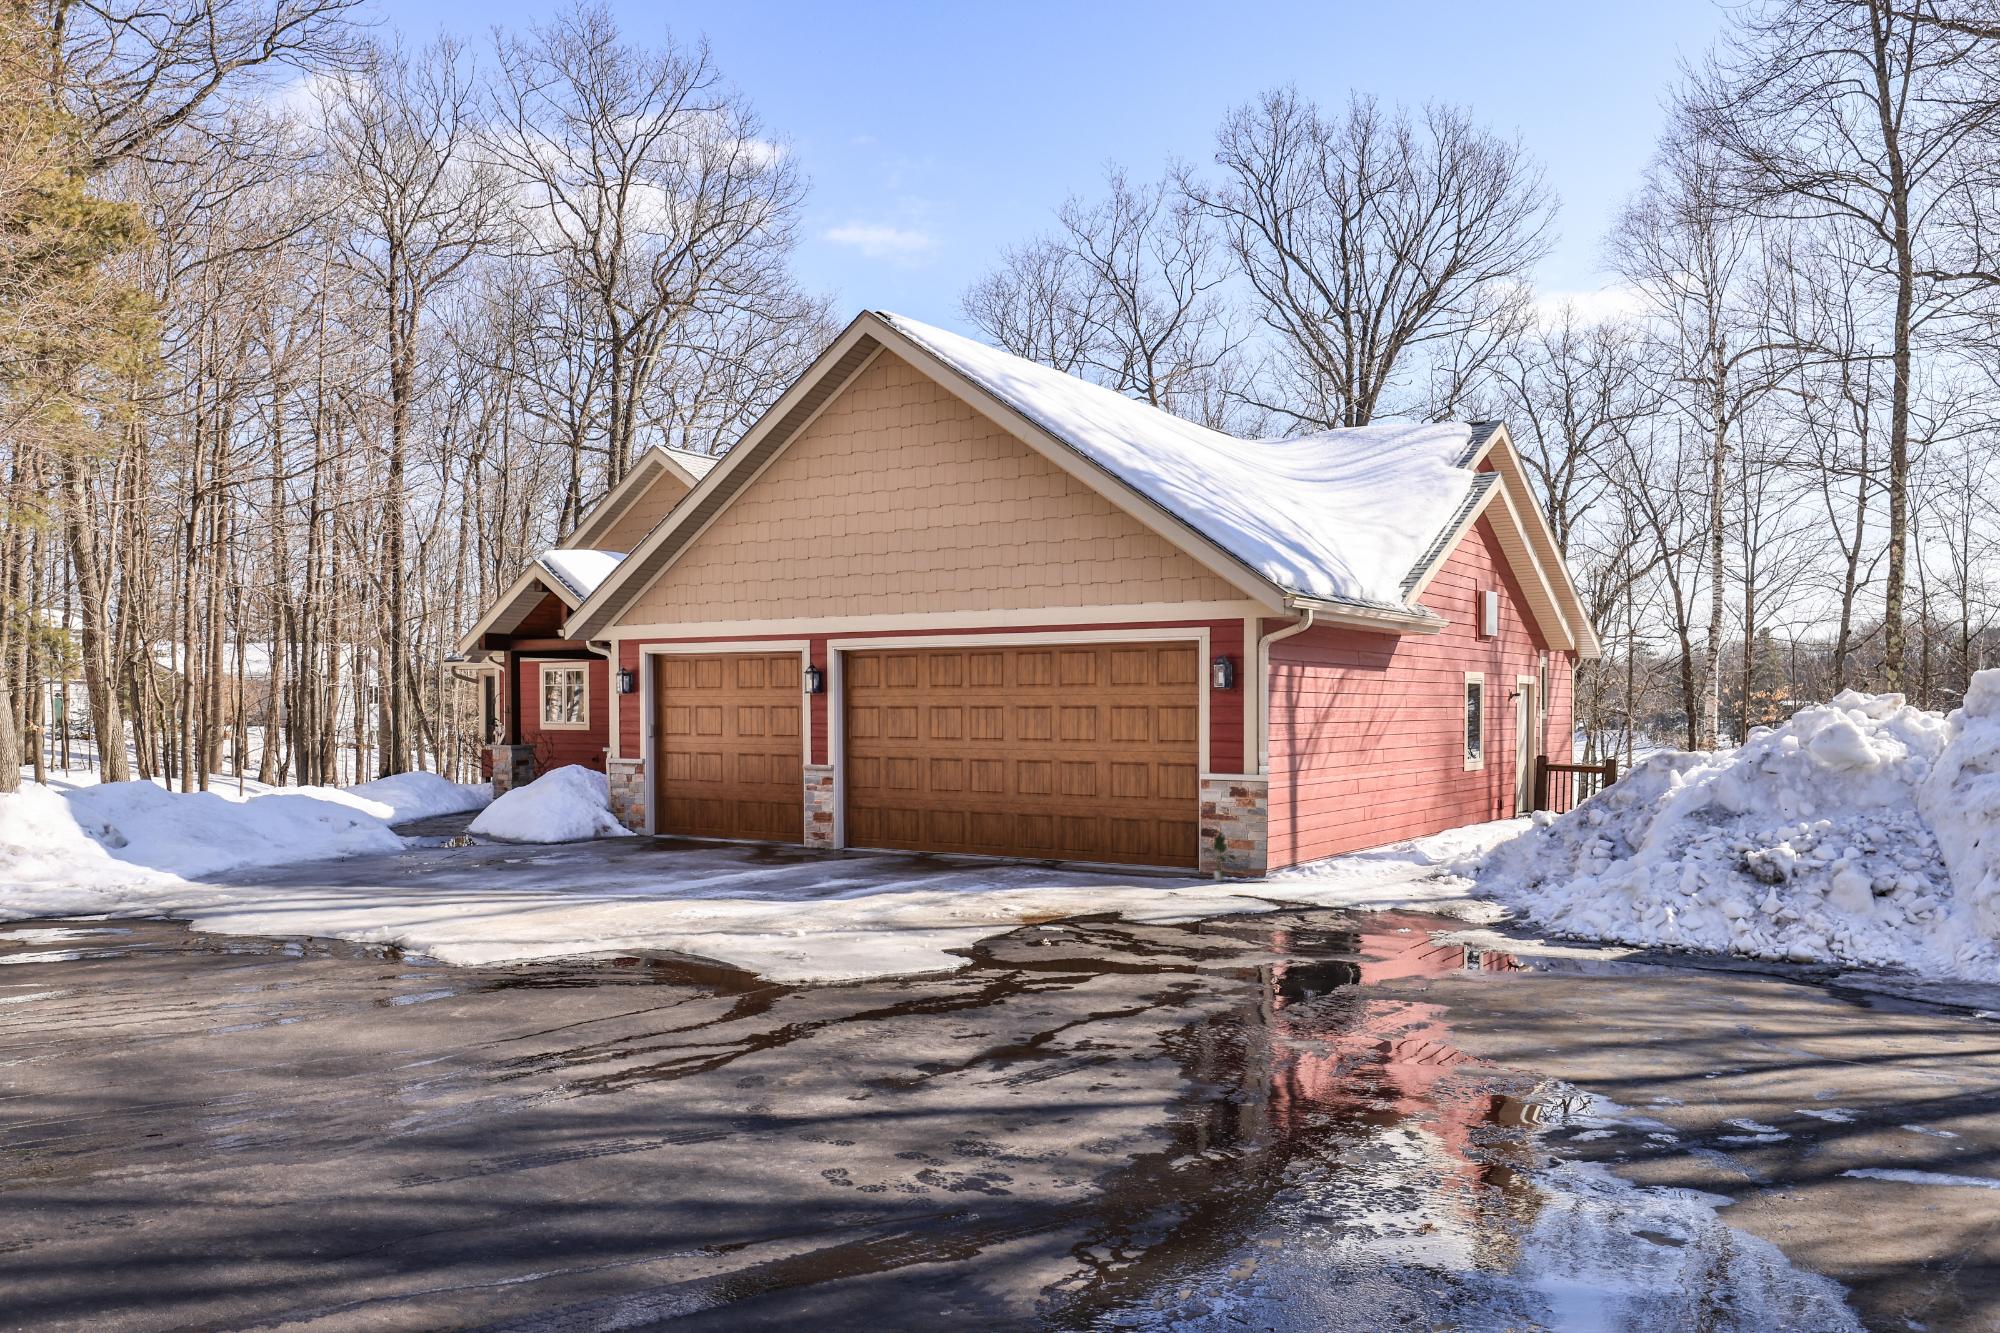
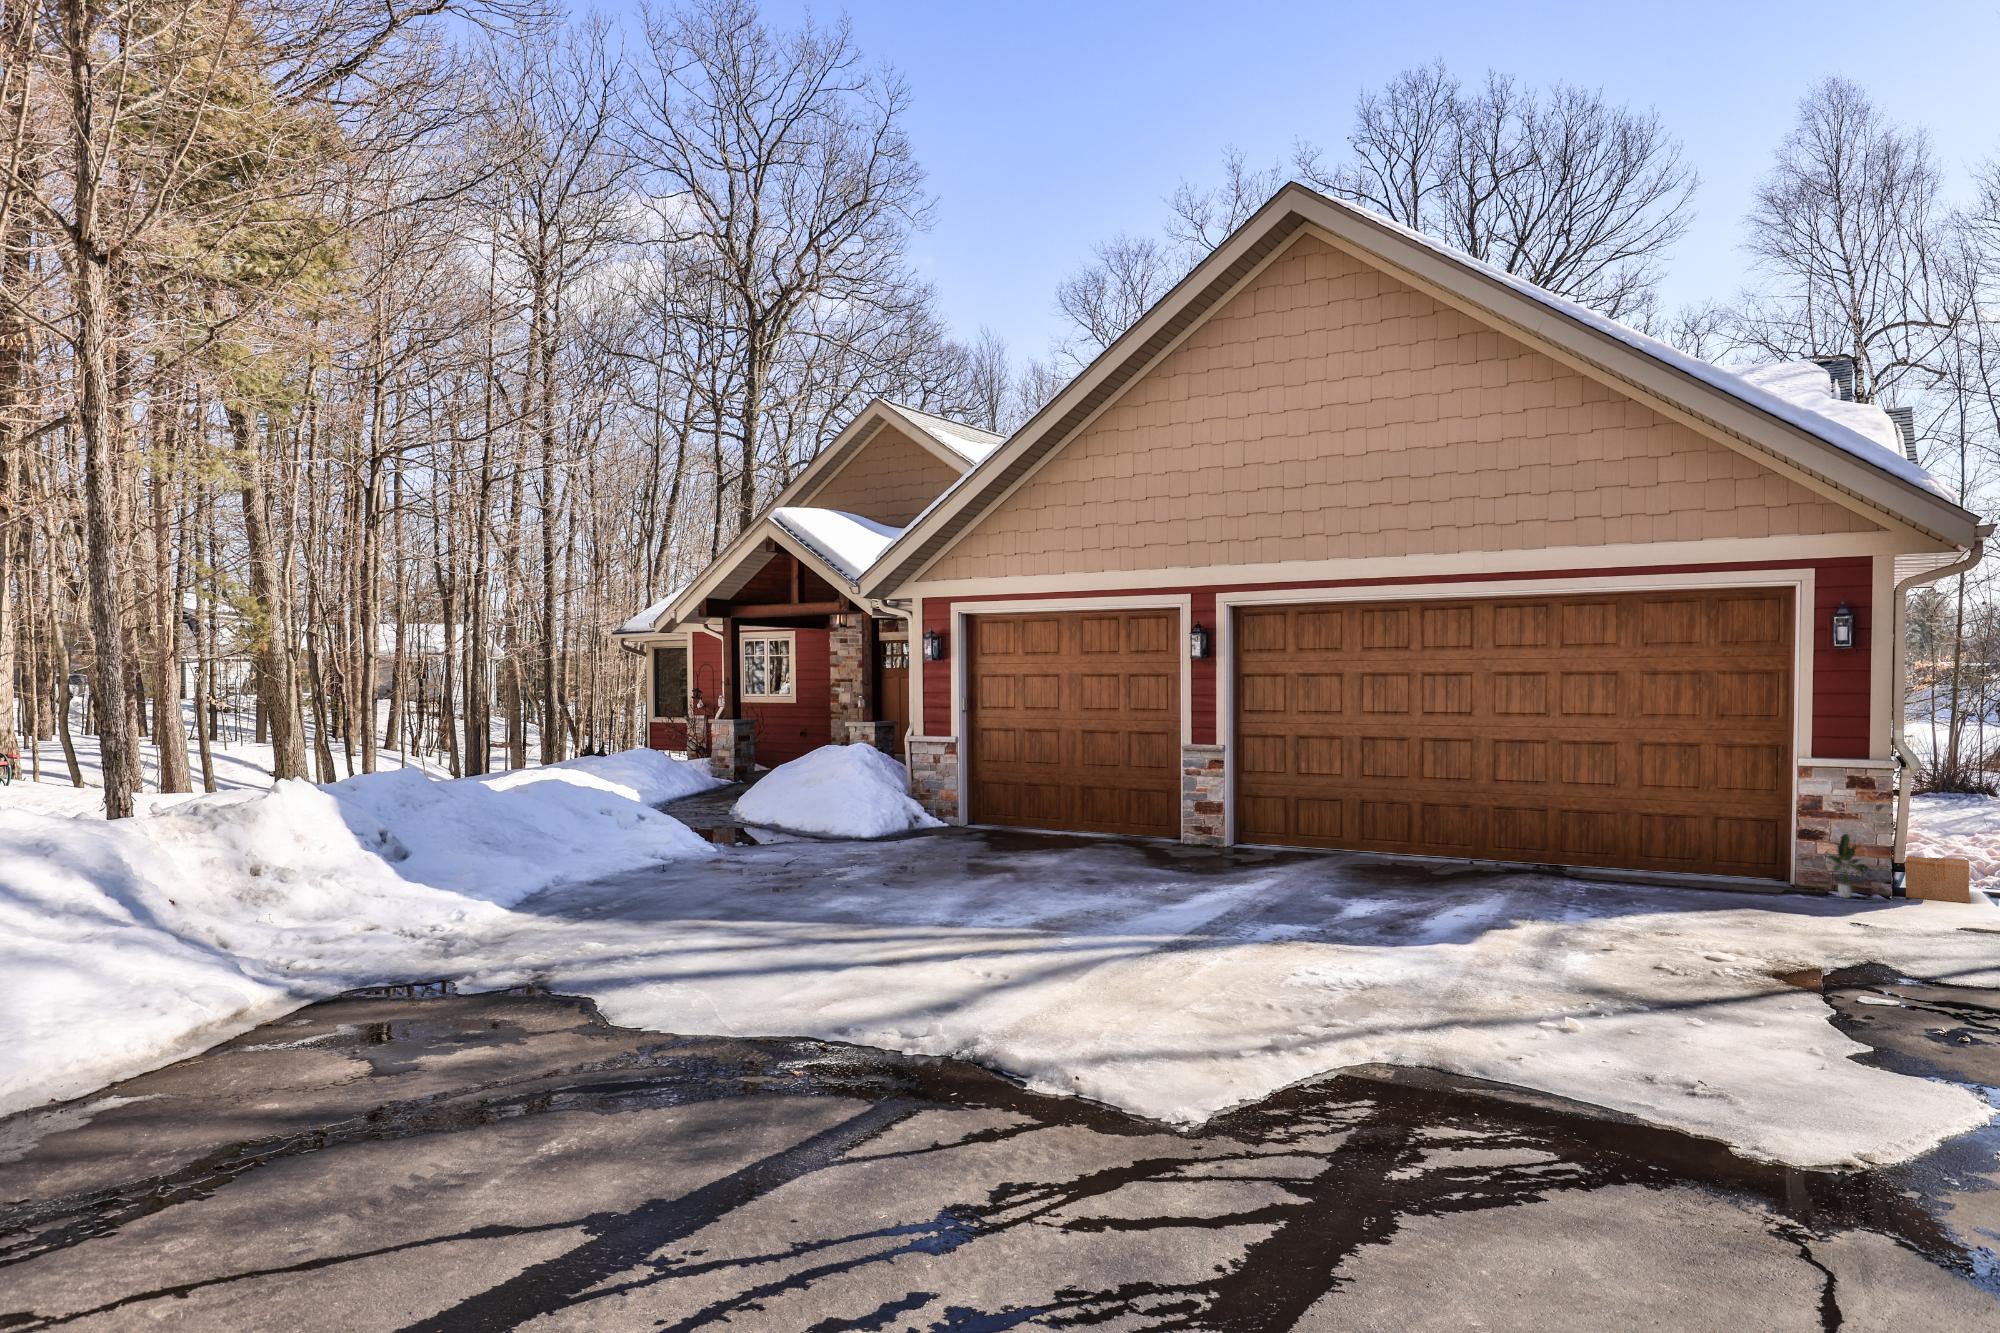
cardboard box: none [1265,850,1316,884] -> present [1905,855,1970,903]

